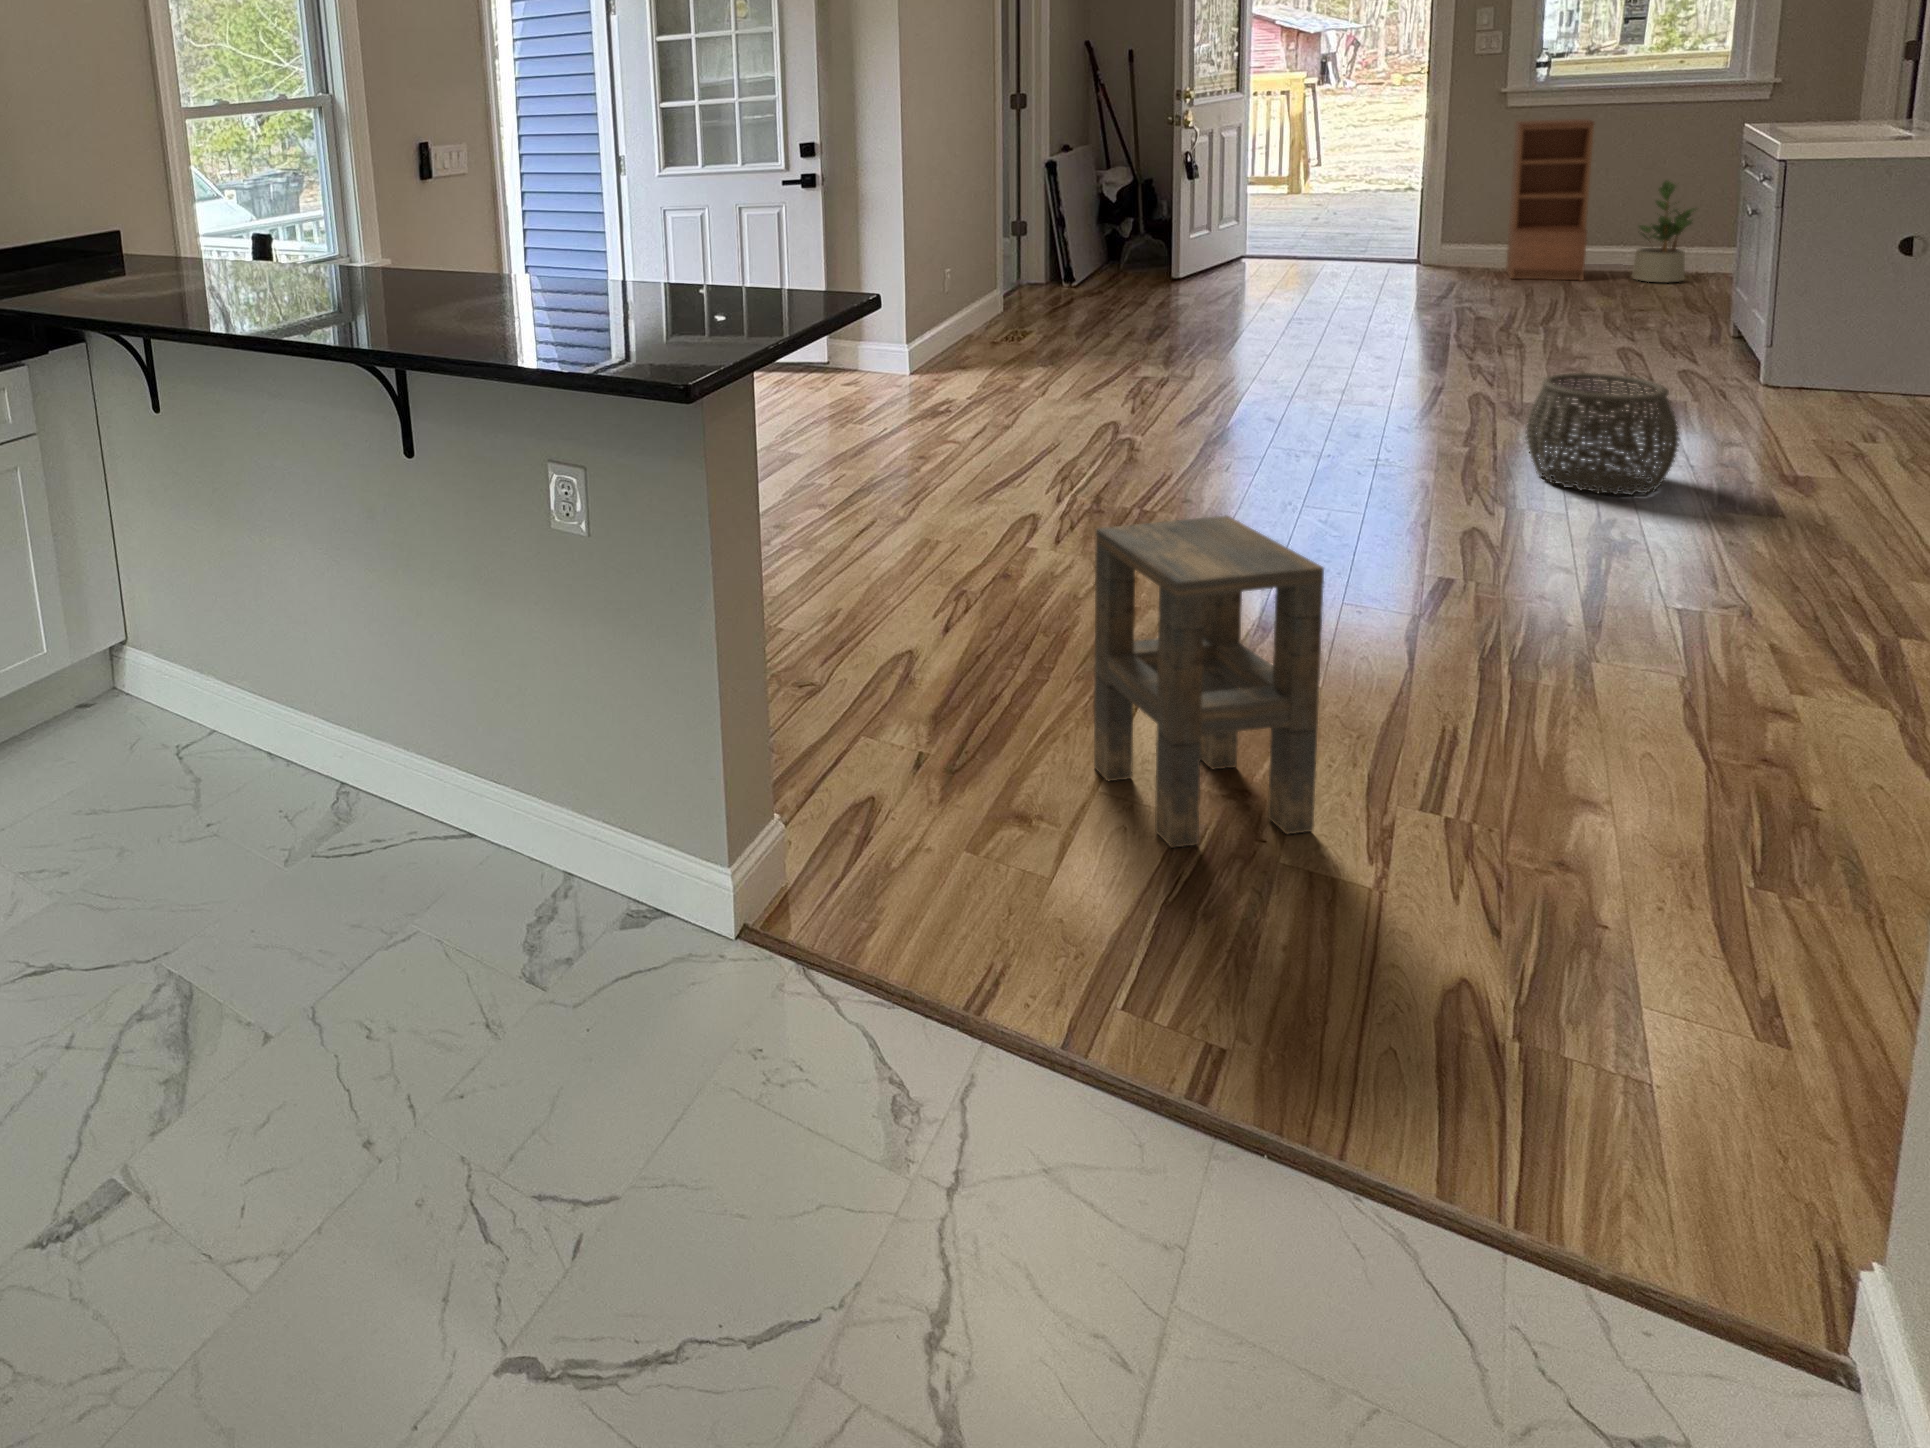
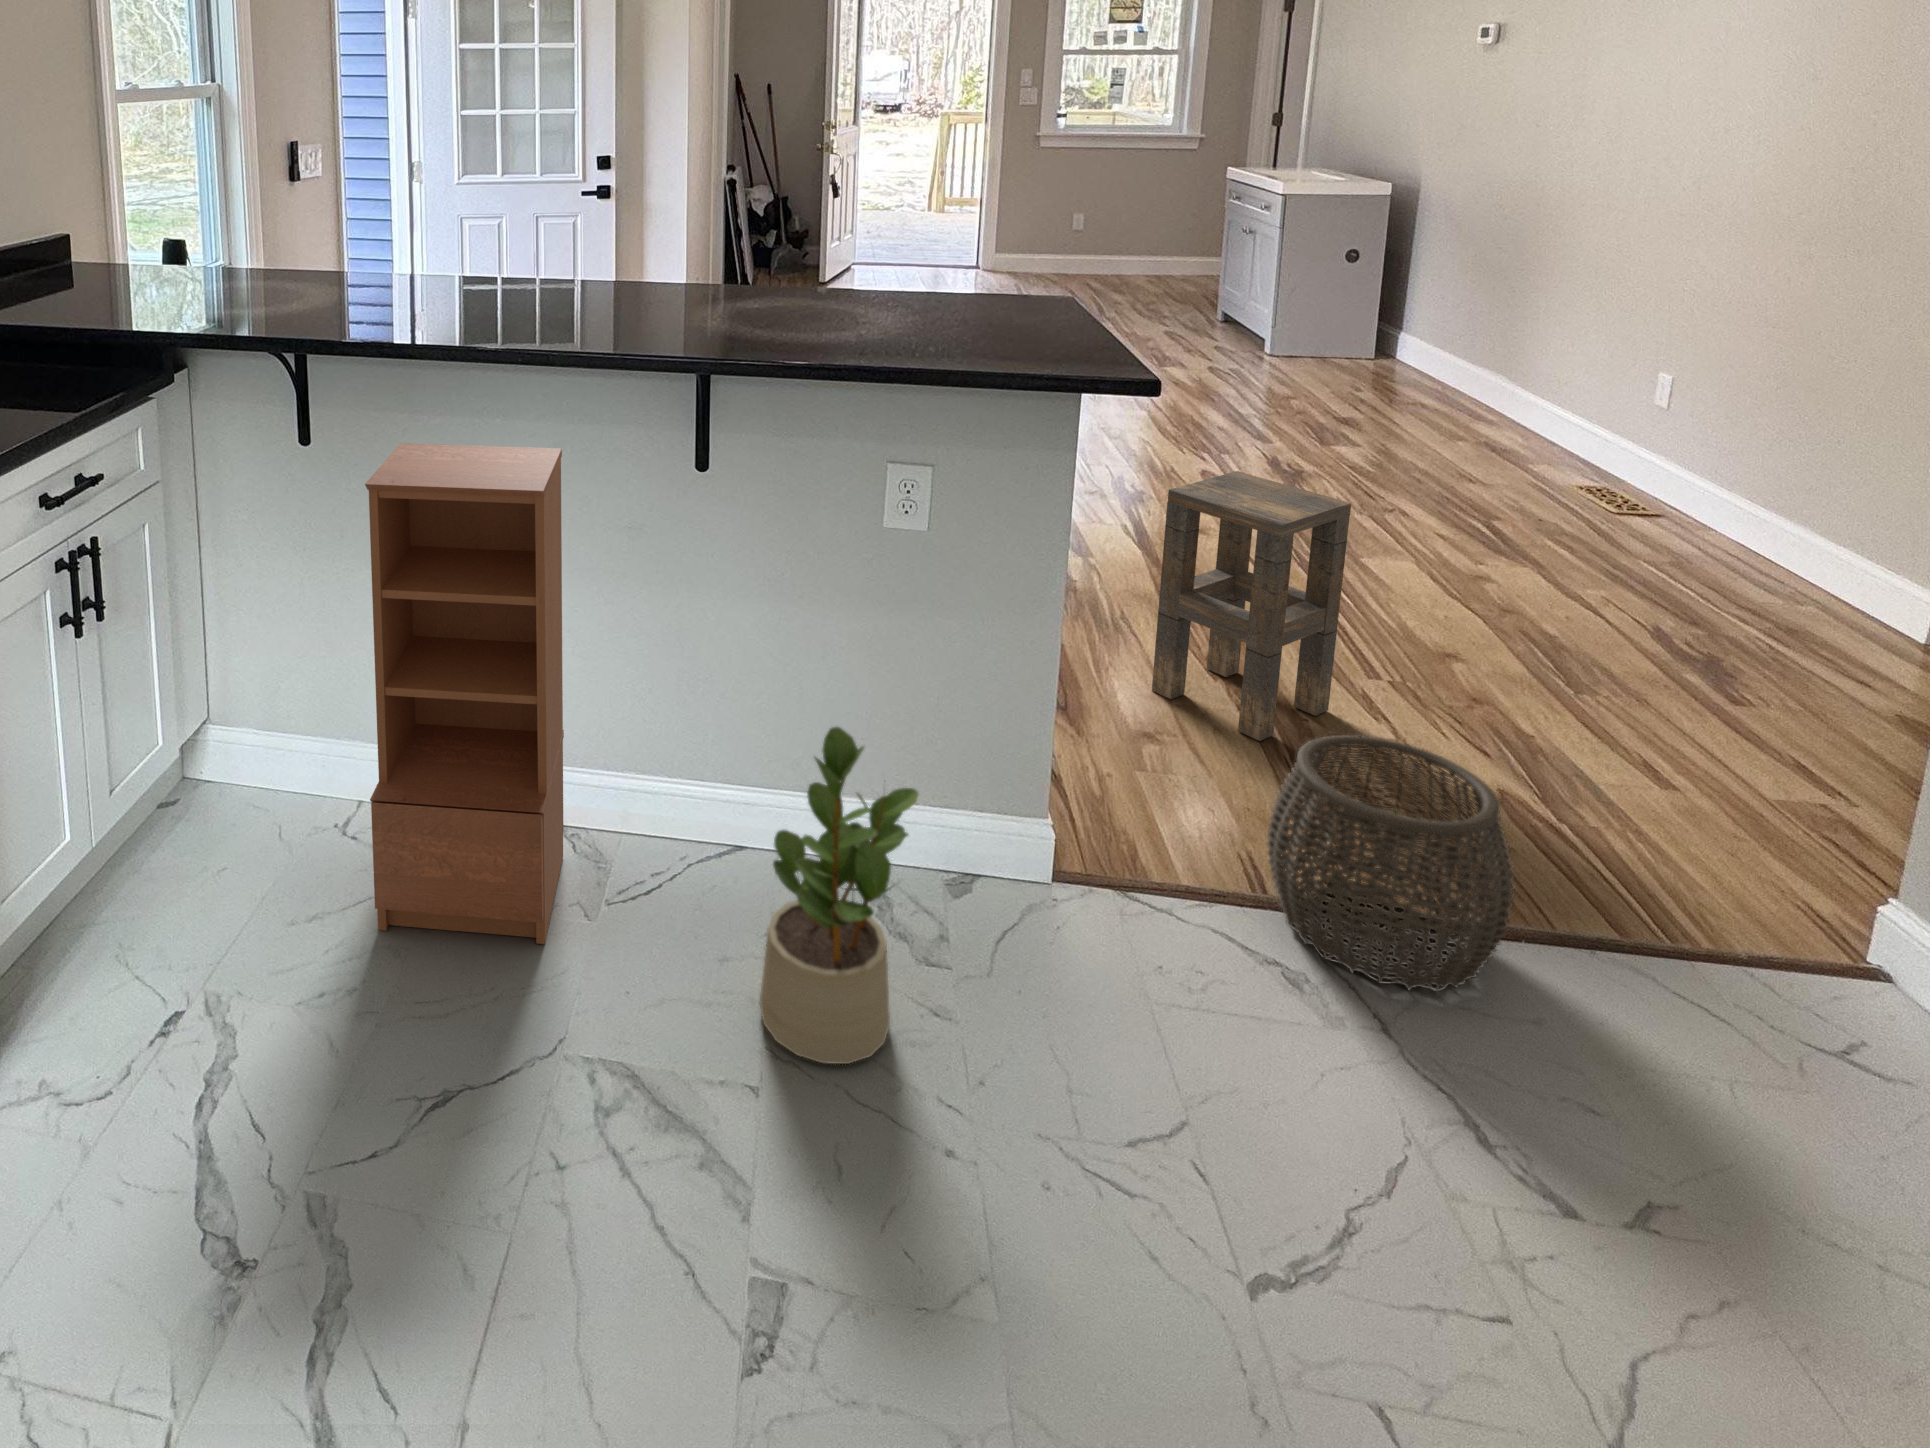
bookcase: present [1506,119,1594,280] -> present [365,443,564,944]
potted plant: present [1632,181,1696,282] -> present [759,727,918,1064]
woven basket: present [1526,373,1679,495] -> present [1267,735,1515,991]

